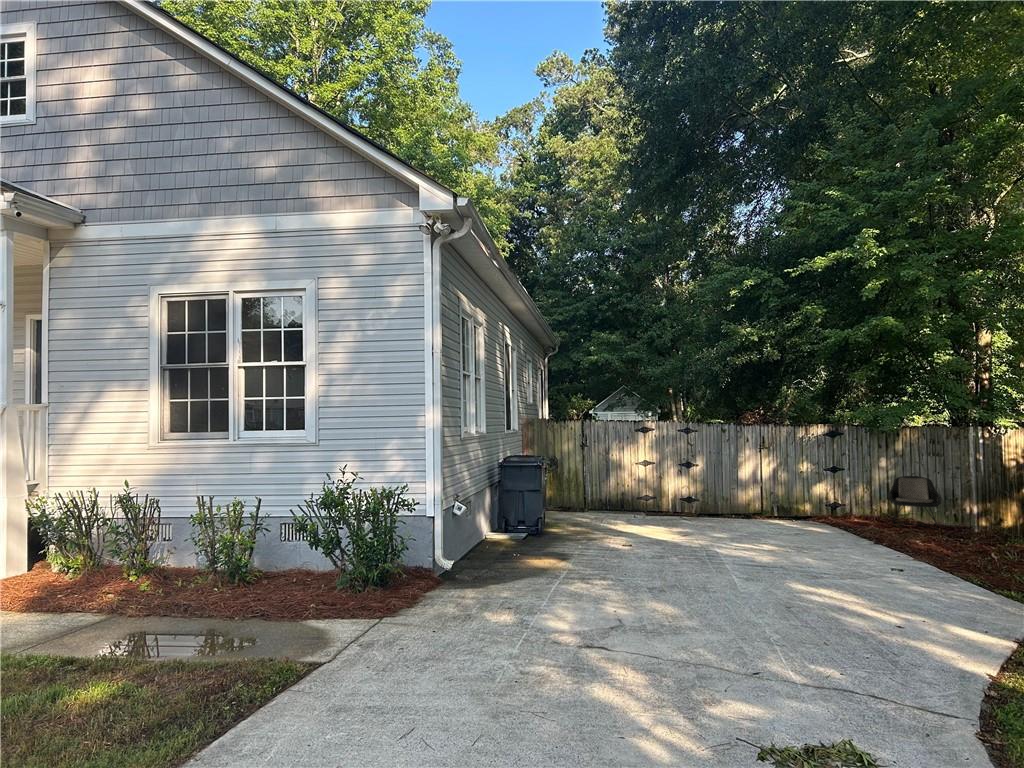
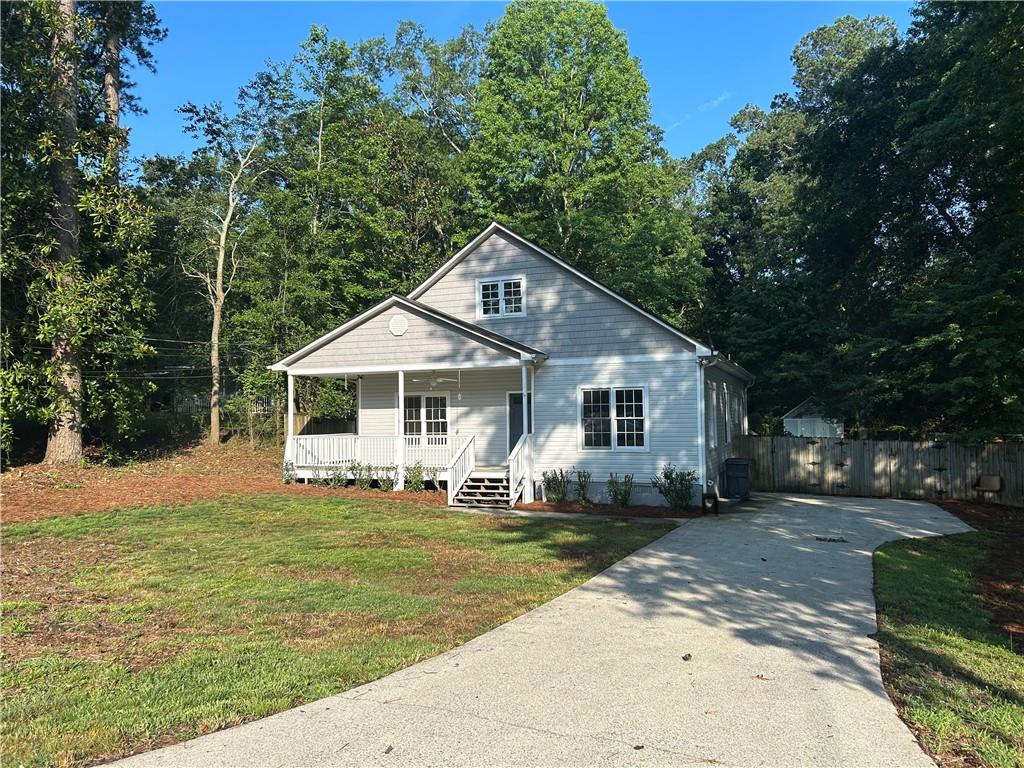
bench: none [424,536,466,596] -> present [702,493,718,516]

